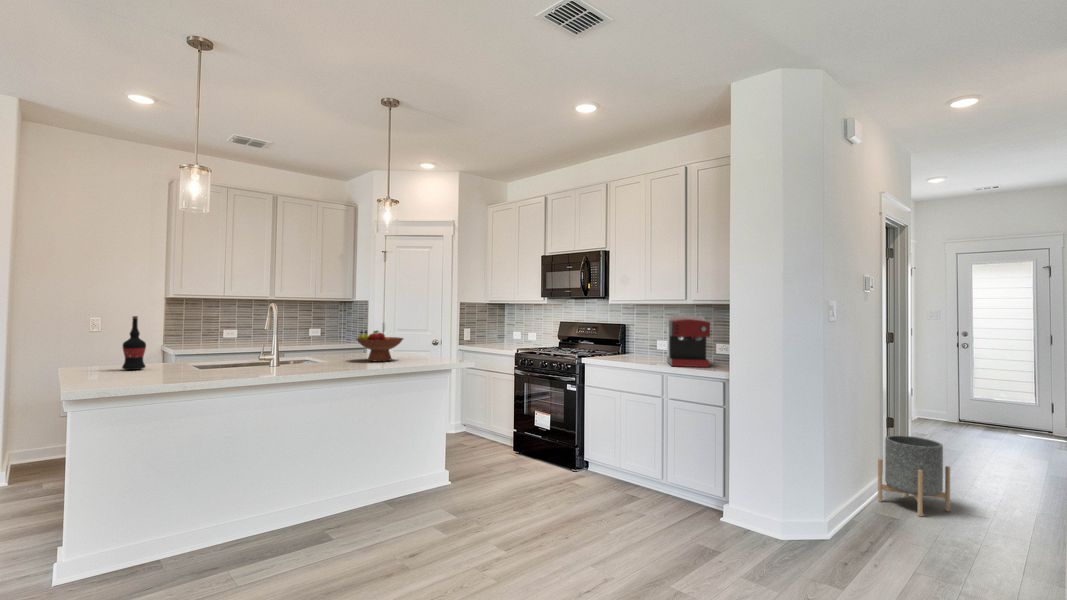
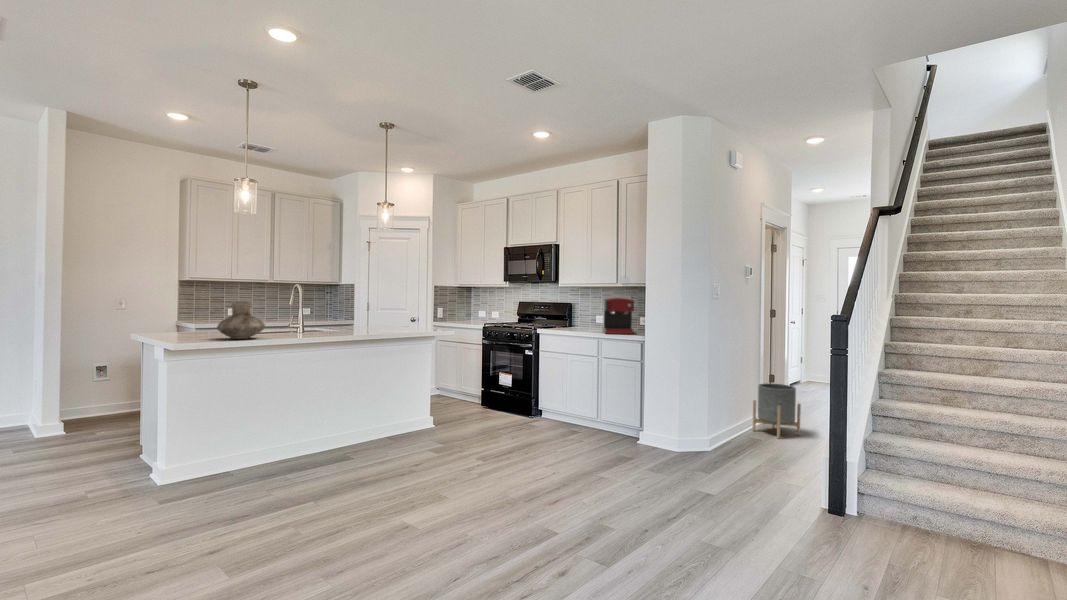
wine bottle: present [122,316,146,370] -> none [179,294,198,336]
vase: none [156,327,221,377] -> present [217,301,265,339]
fruit bowl: present [356,330,403,361] -> none [359,306,397,331]

